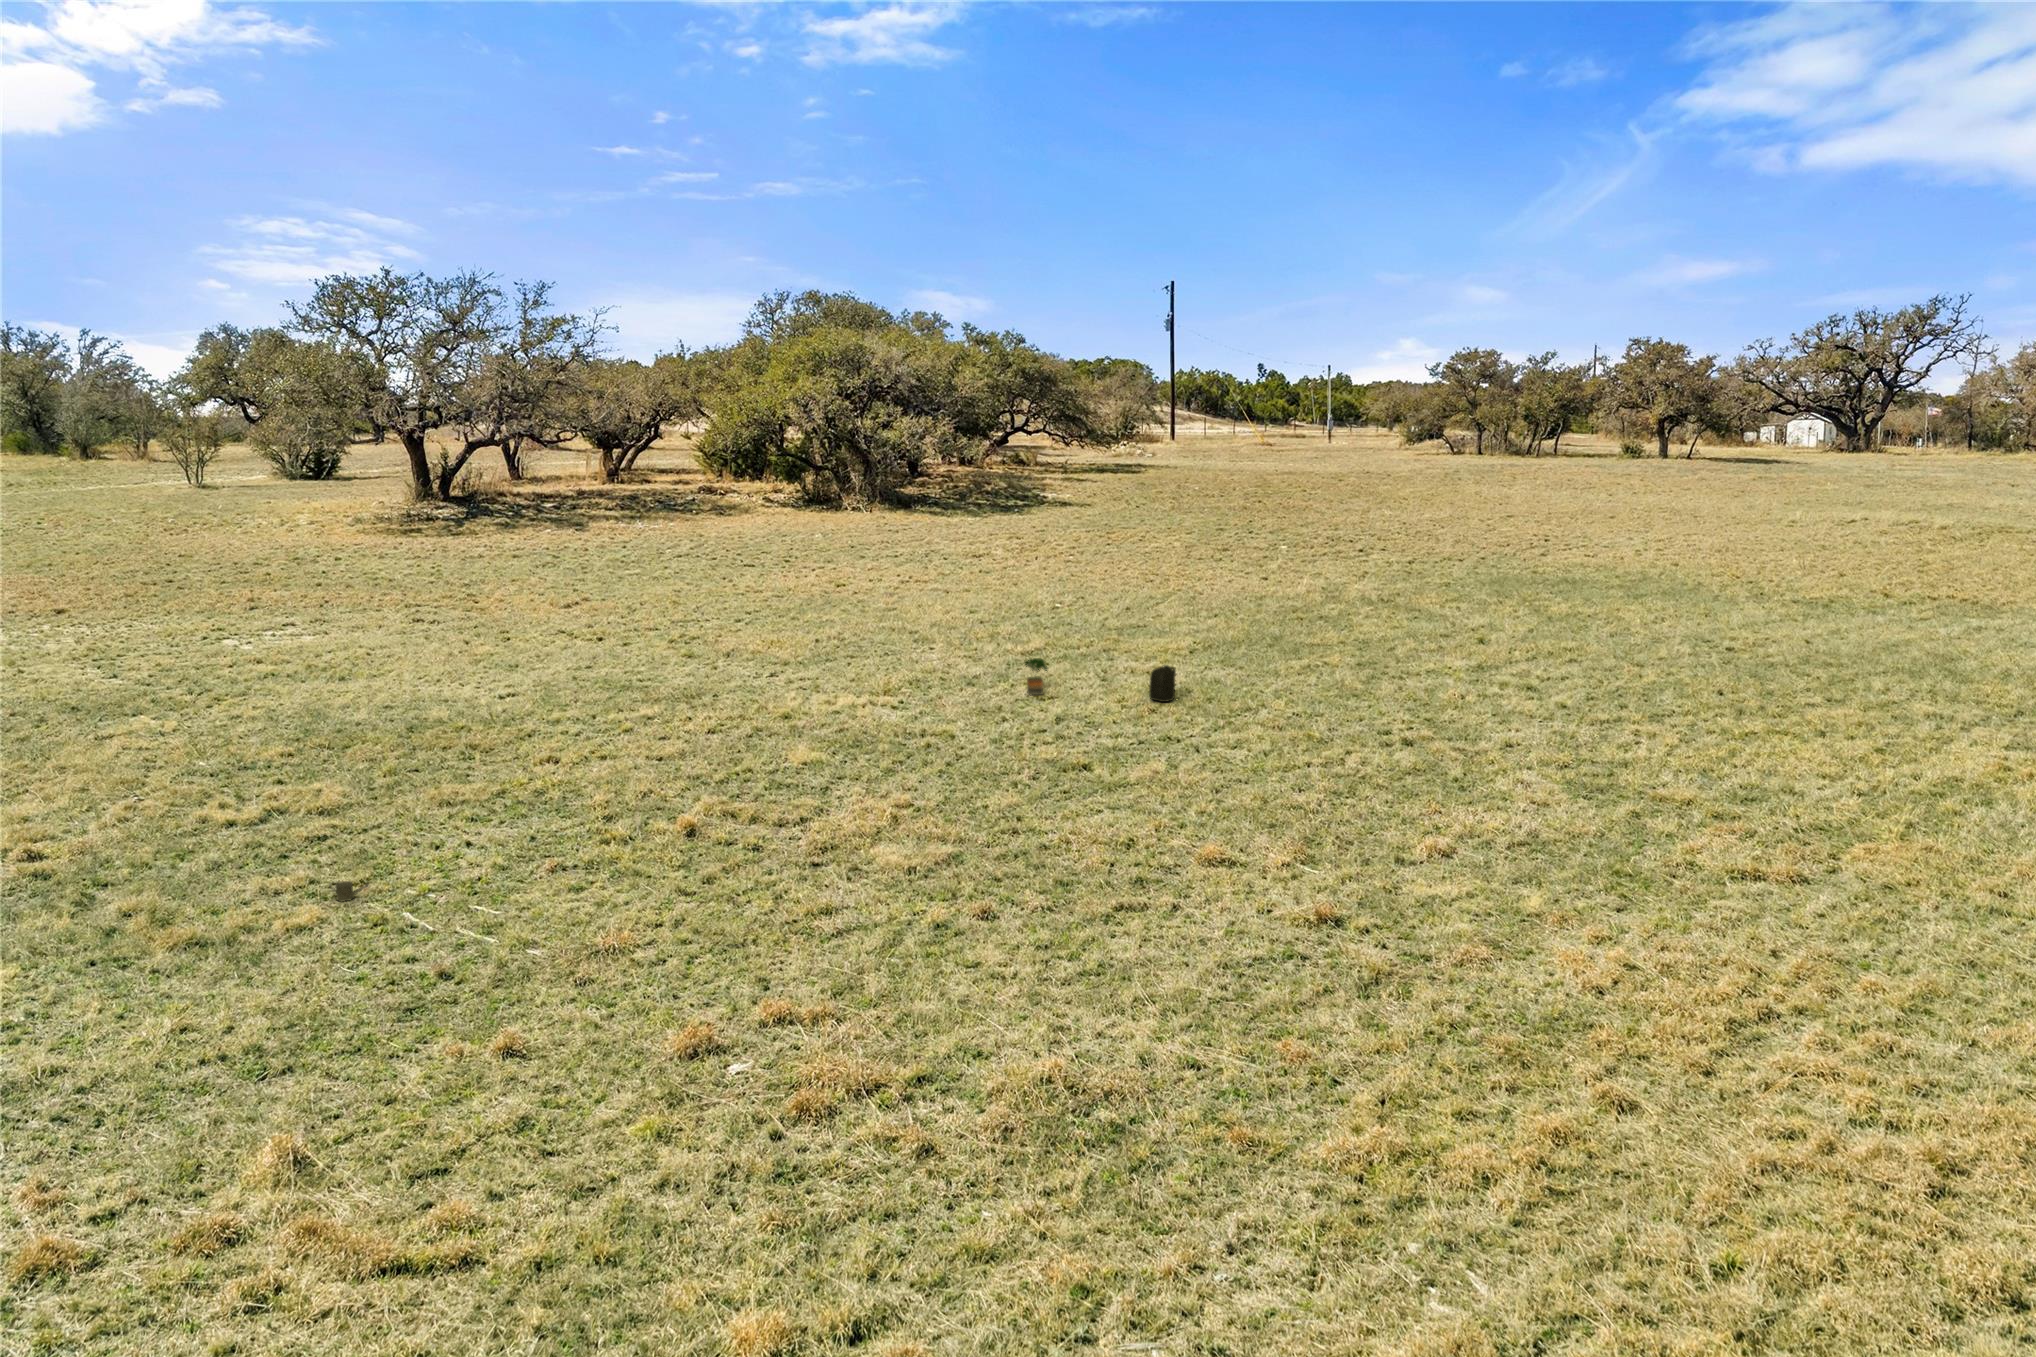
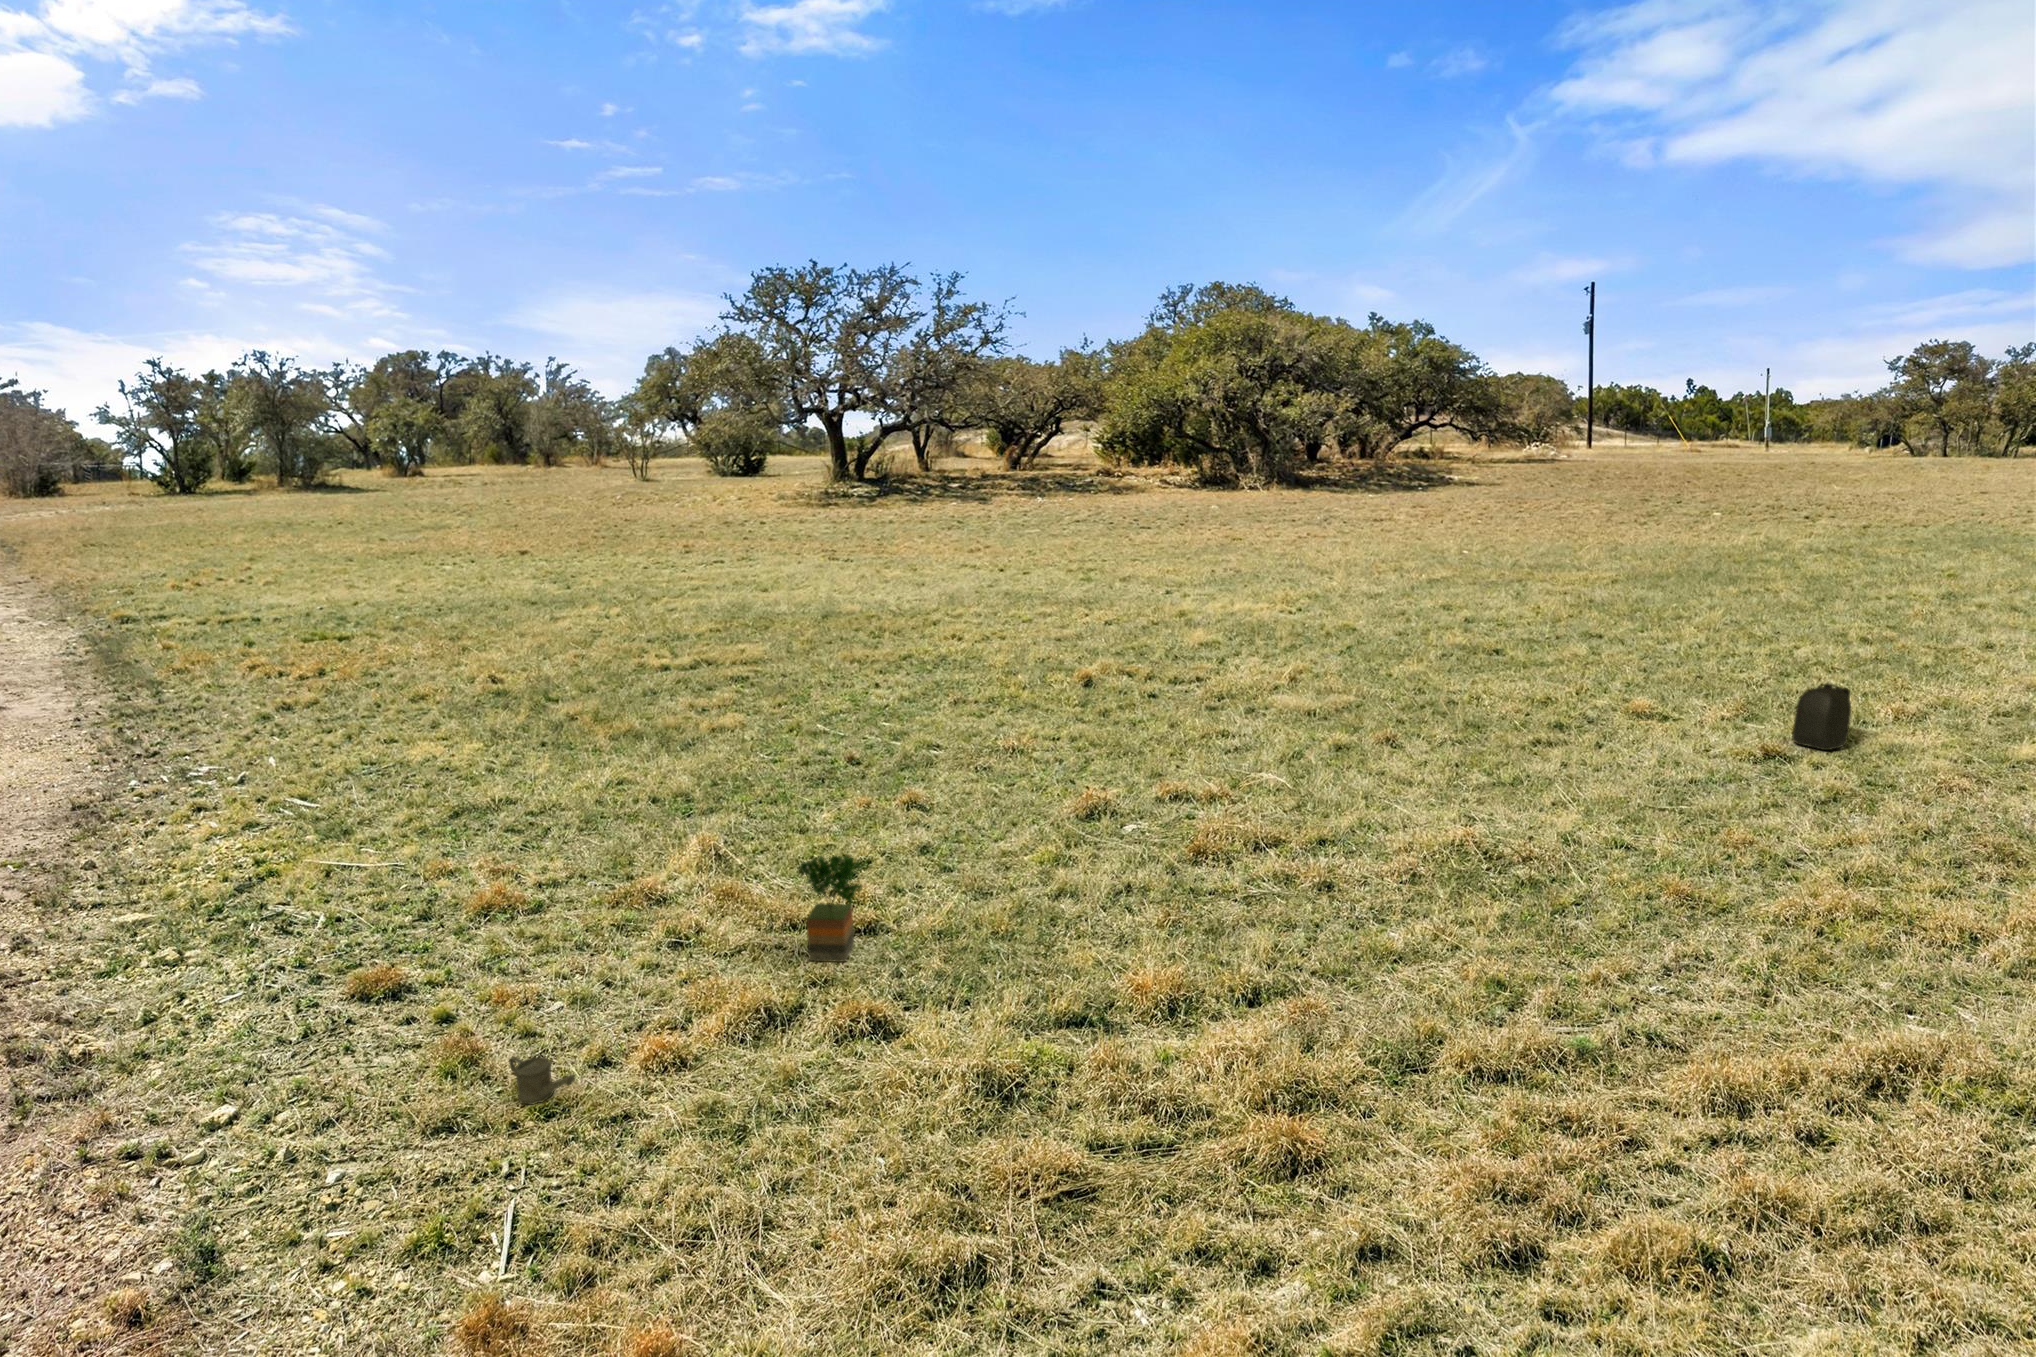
potted tree: present [1025,658,1048,695] -> present [799,855,863,962]
watering can: present [329,881,369,902] -> present [509,1057,575,1105]

